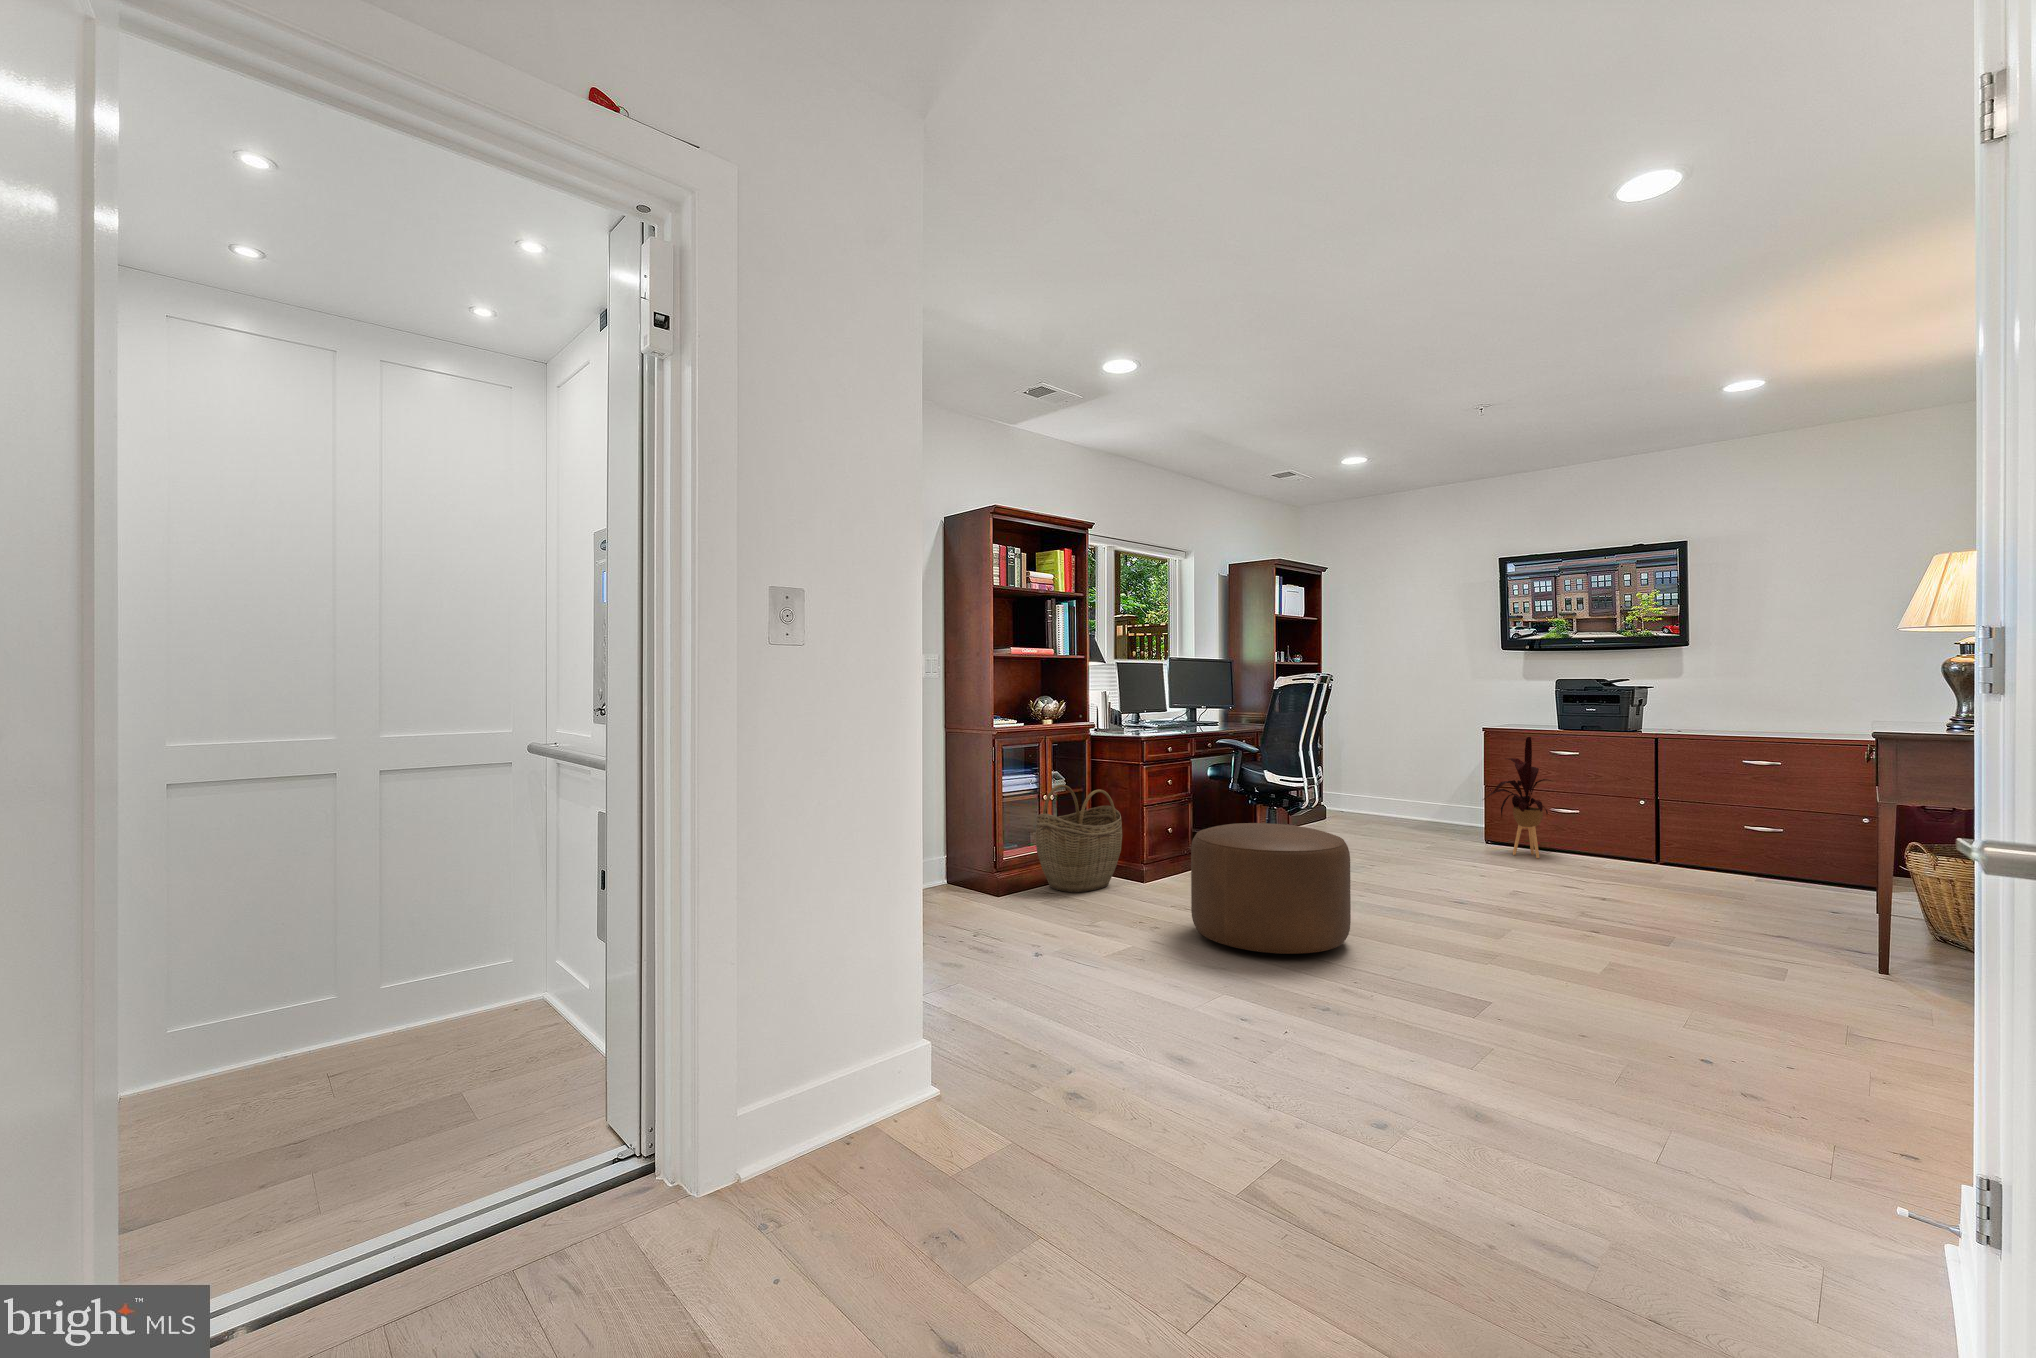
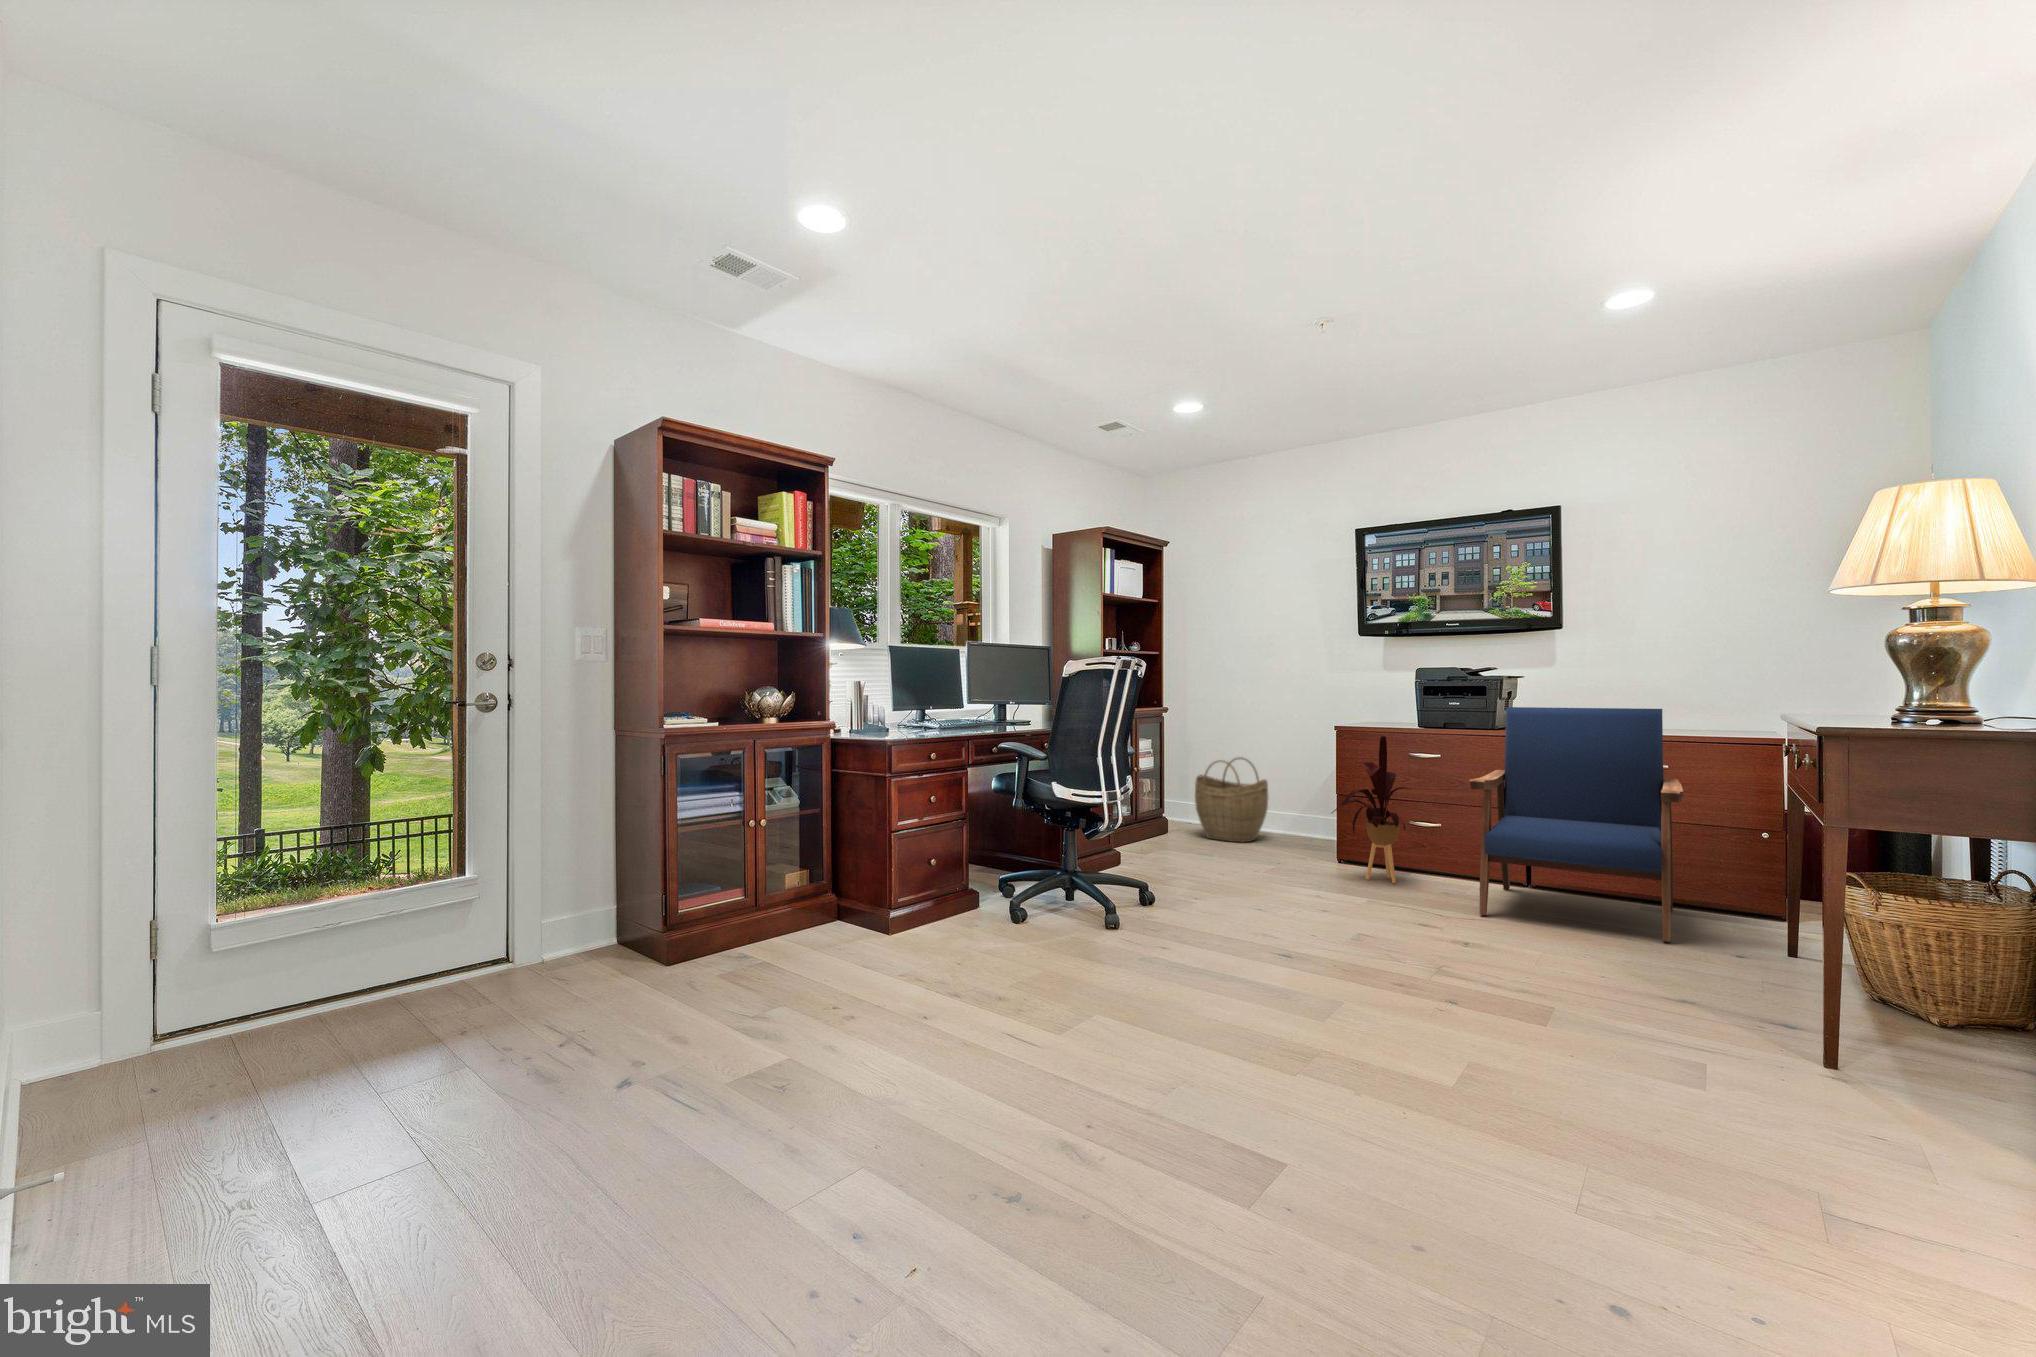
armchair: none [1606,714,1791,902] -> present [1469,707,1683,942]
woven basket: present [1036,785,1122,893] -> present [1195,757,1268,842]
ottoman: present [1191,823,1351,954] -> none [887,862,1111,1070]

